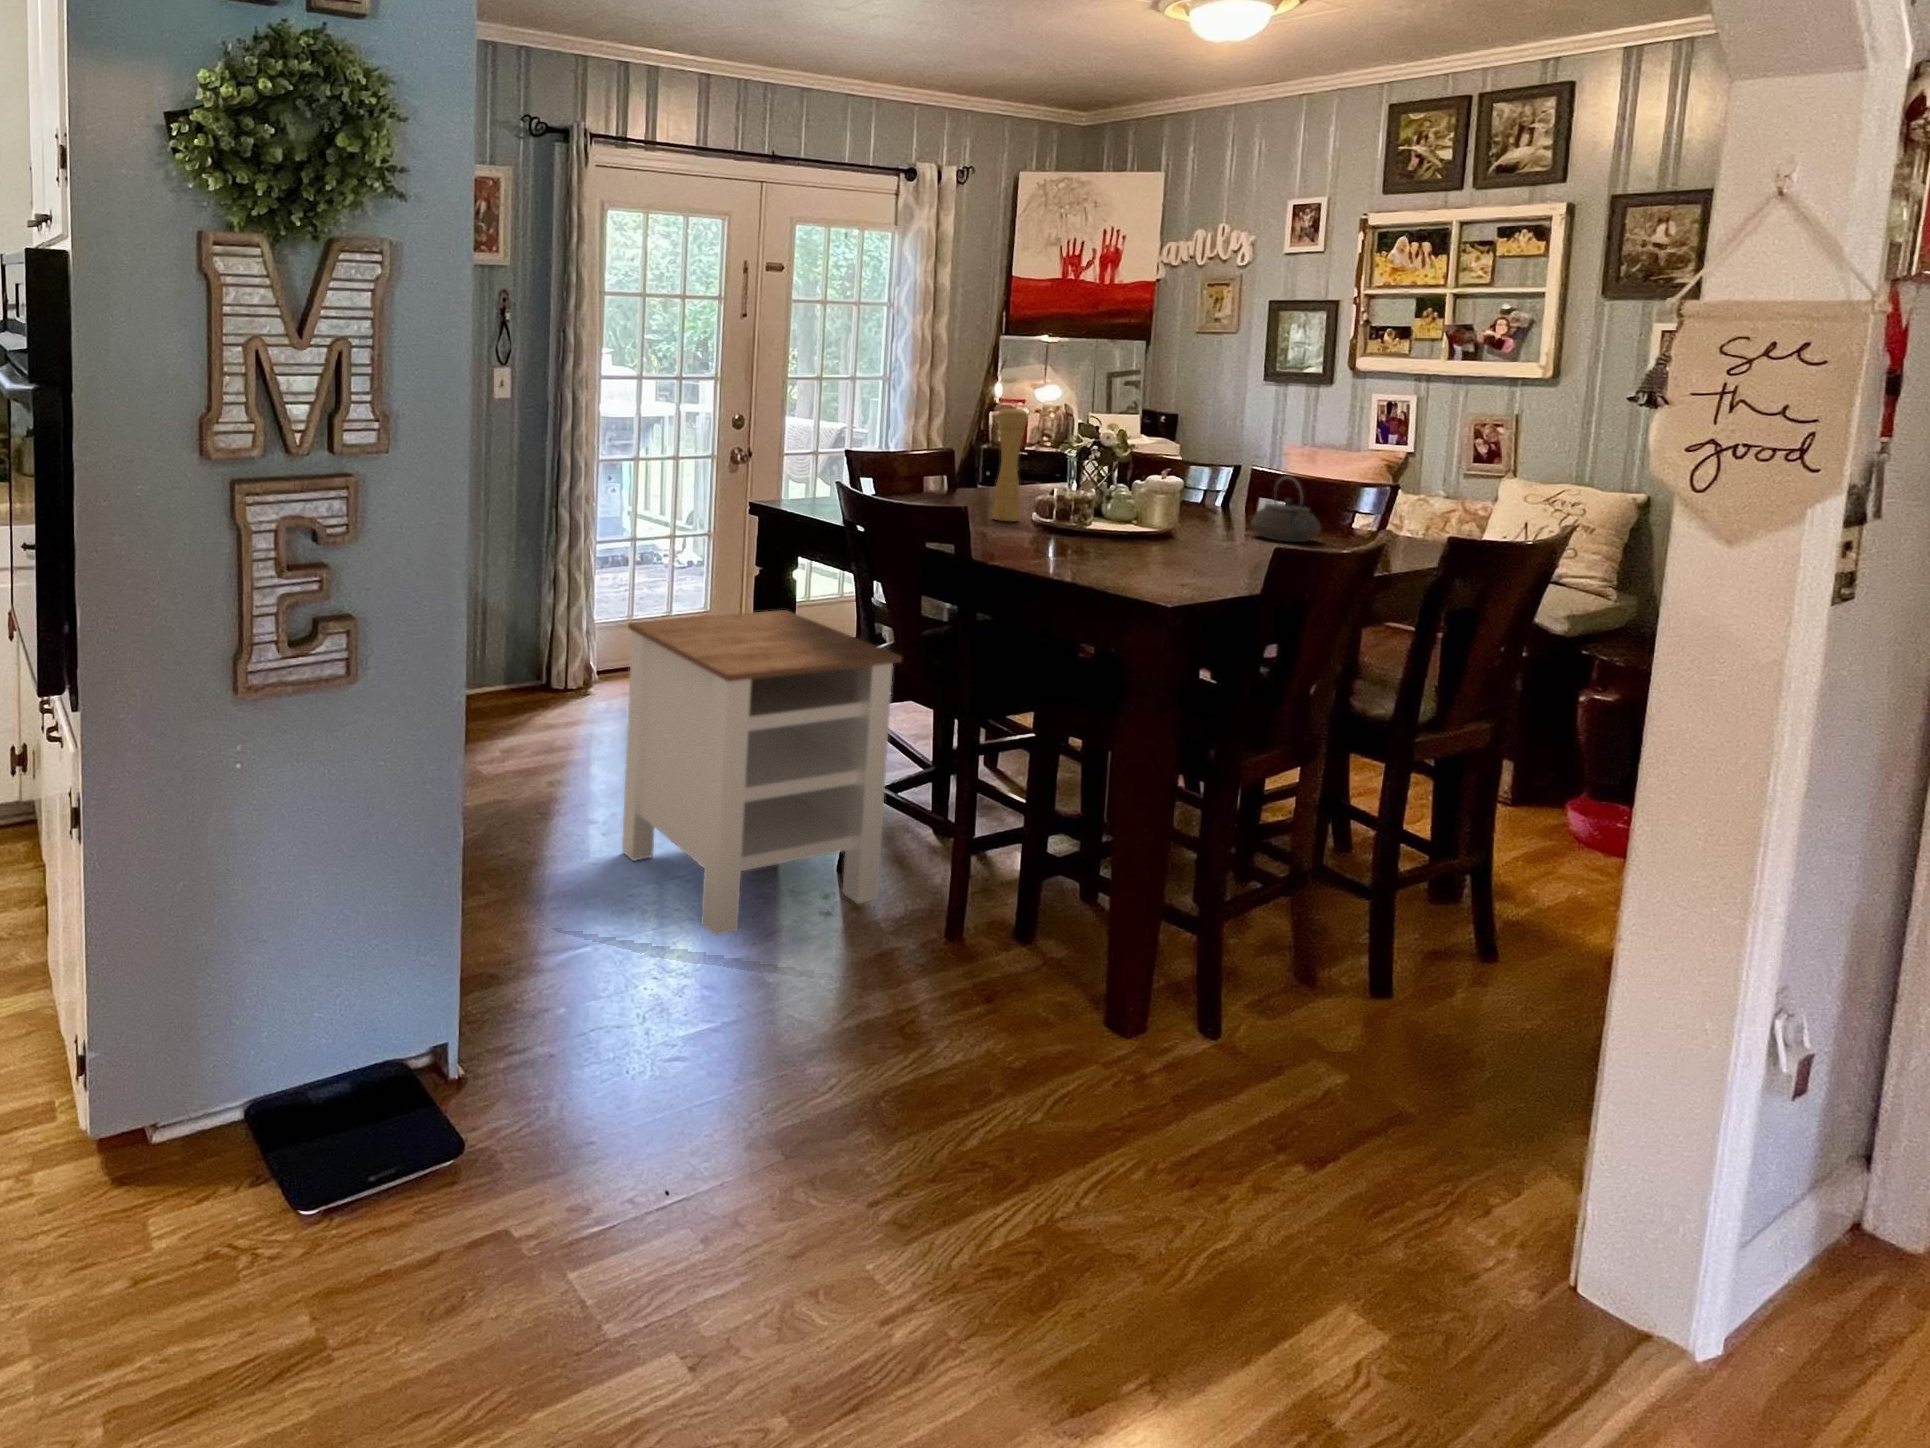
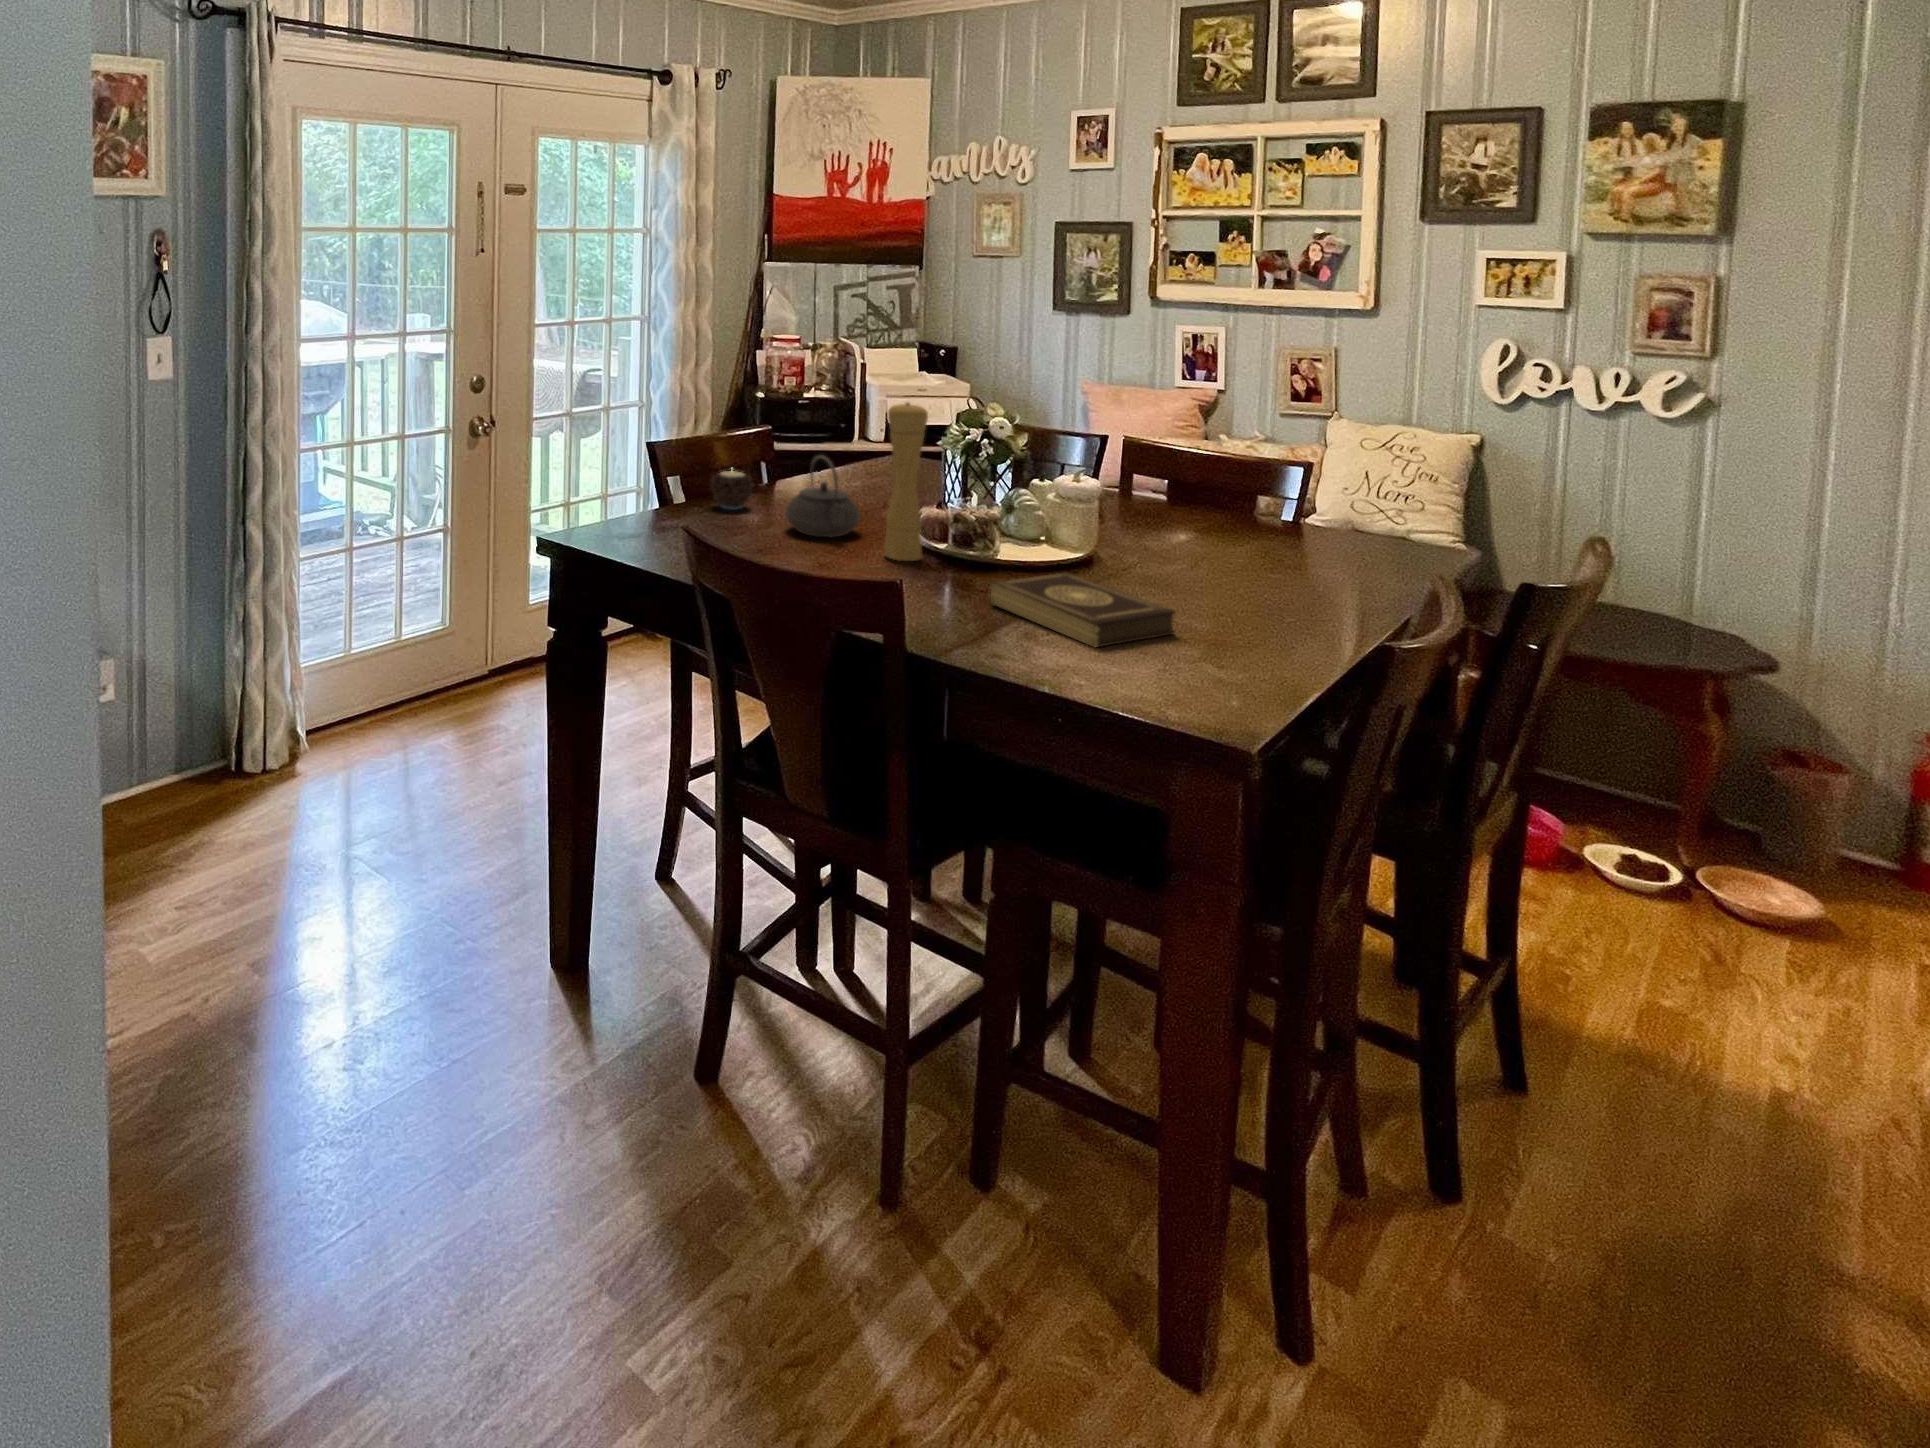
candle: none [885,464,918,496] -> present [711,468,753,509]
teapot: present [1251,476,1321,542] -> present [785,455,860,537]
book: none [1043,522,1165,557] -> present [991,572,1175,647]
side table: present [622,610,902,935] -> none [389,716,822,1366]

